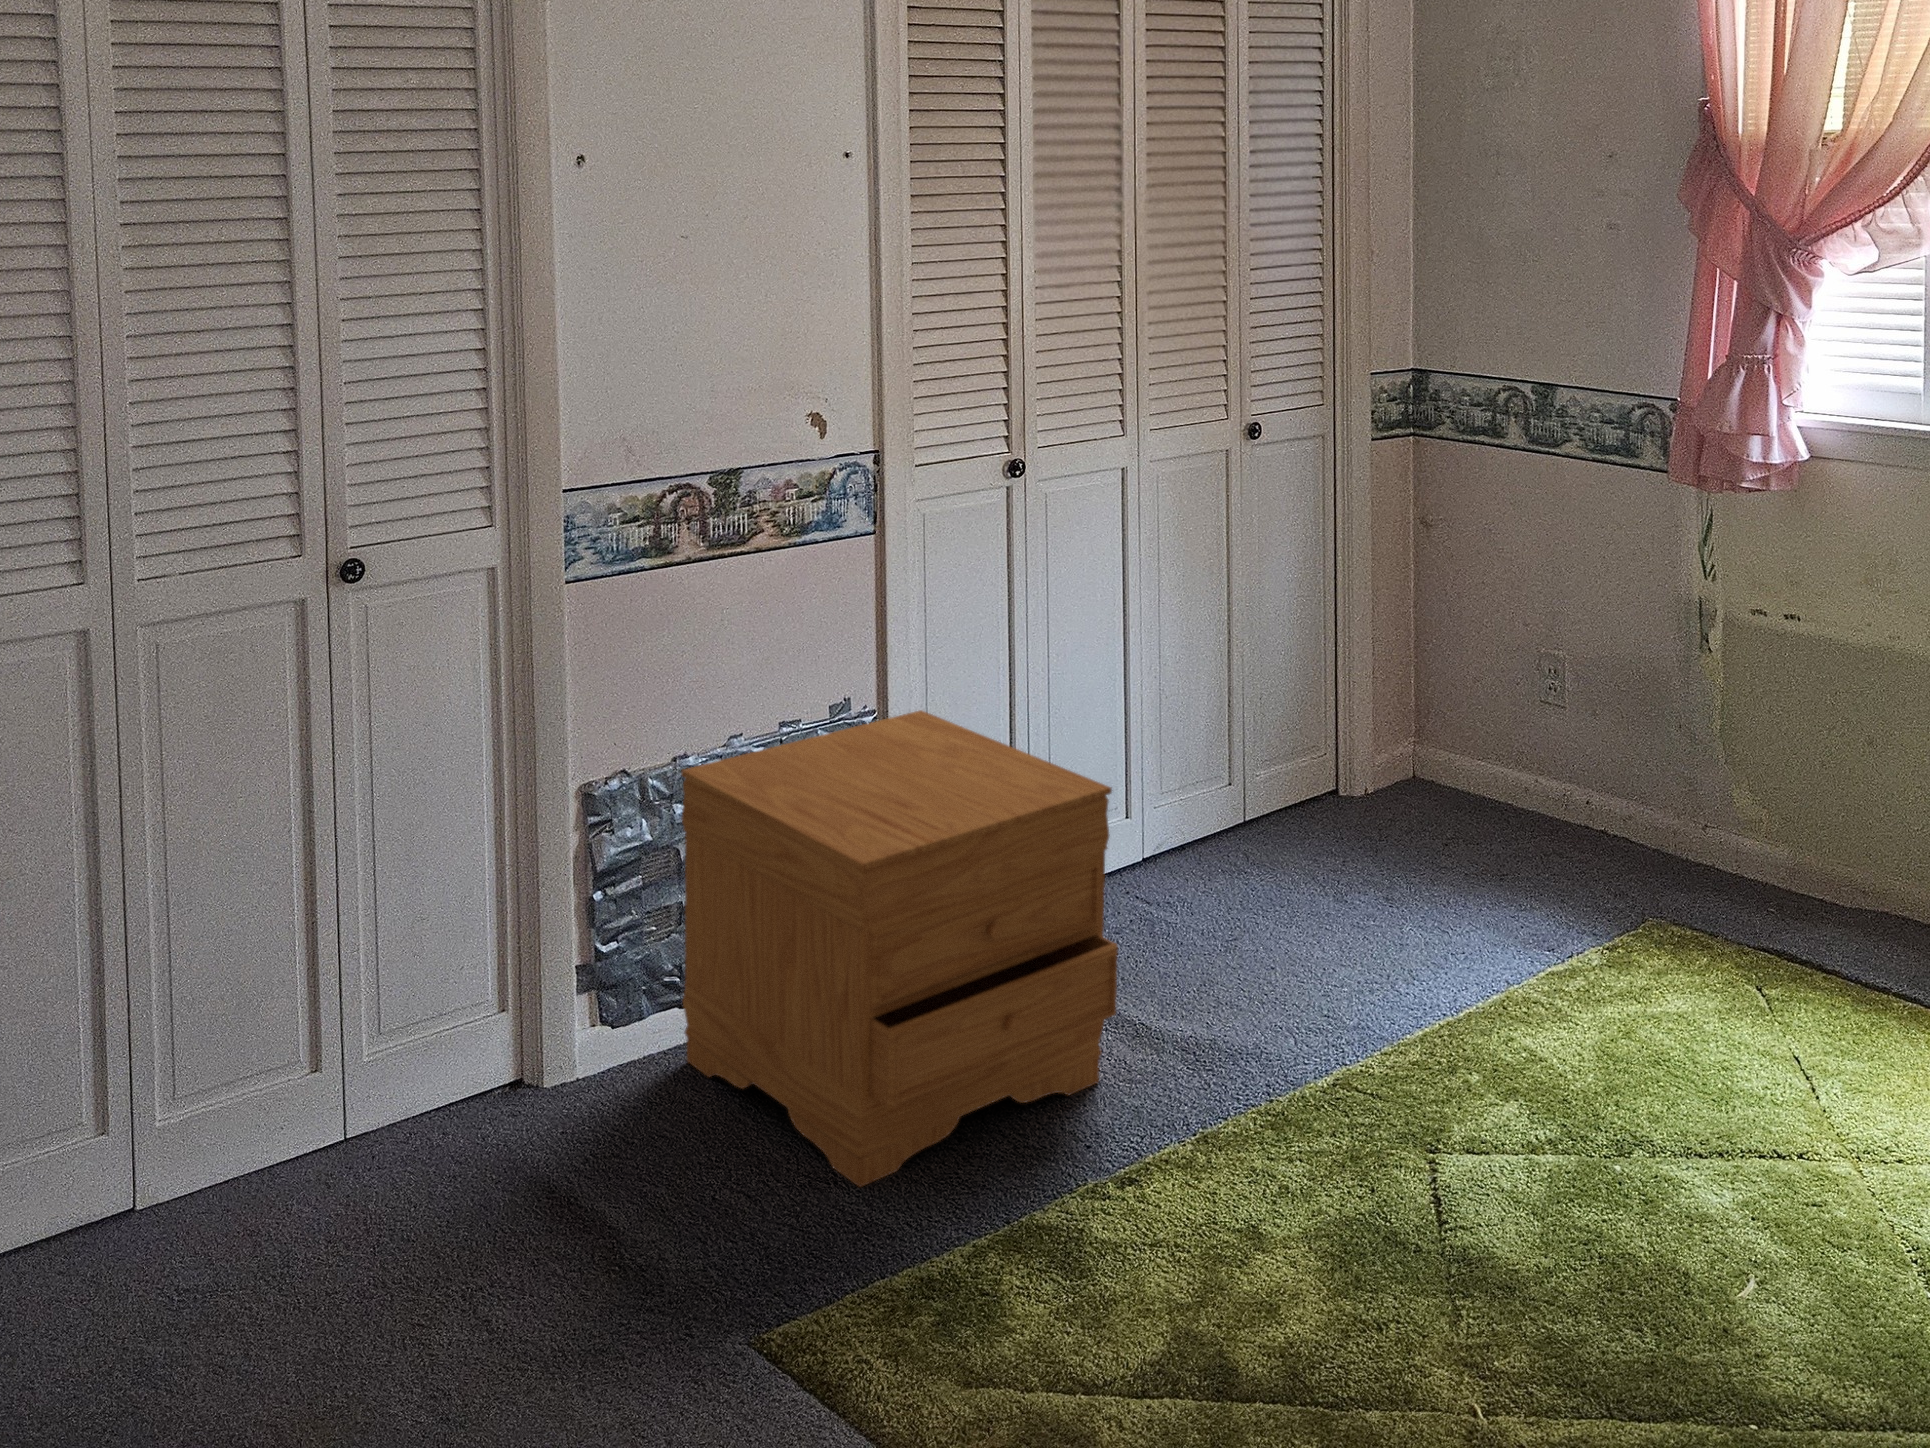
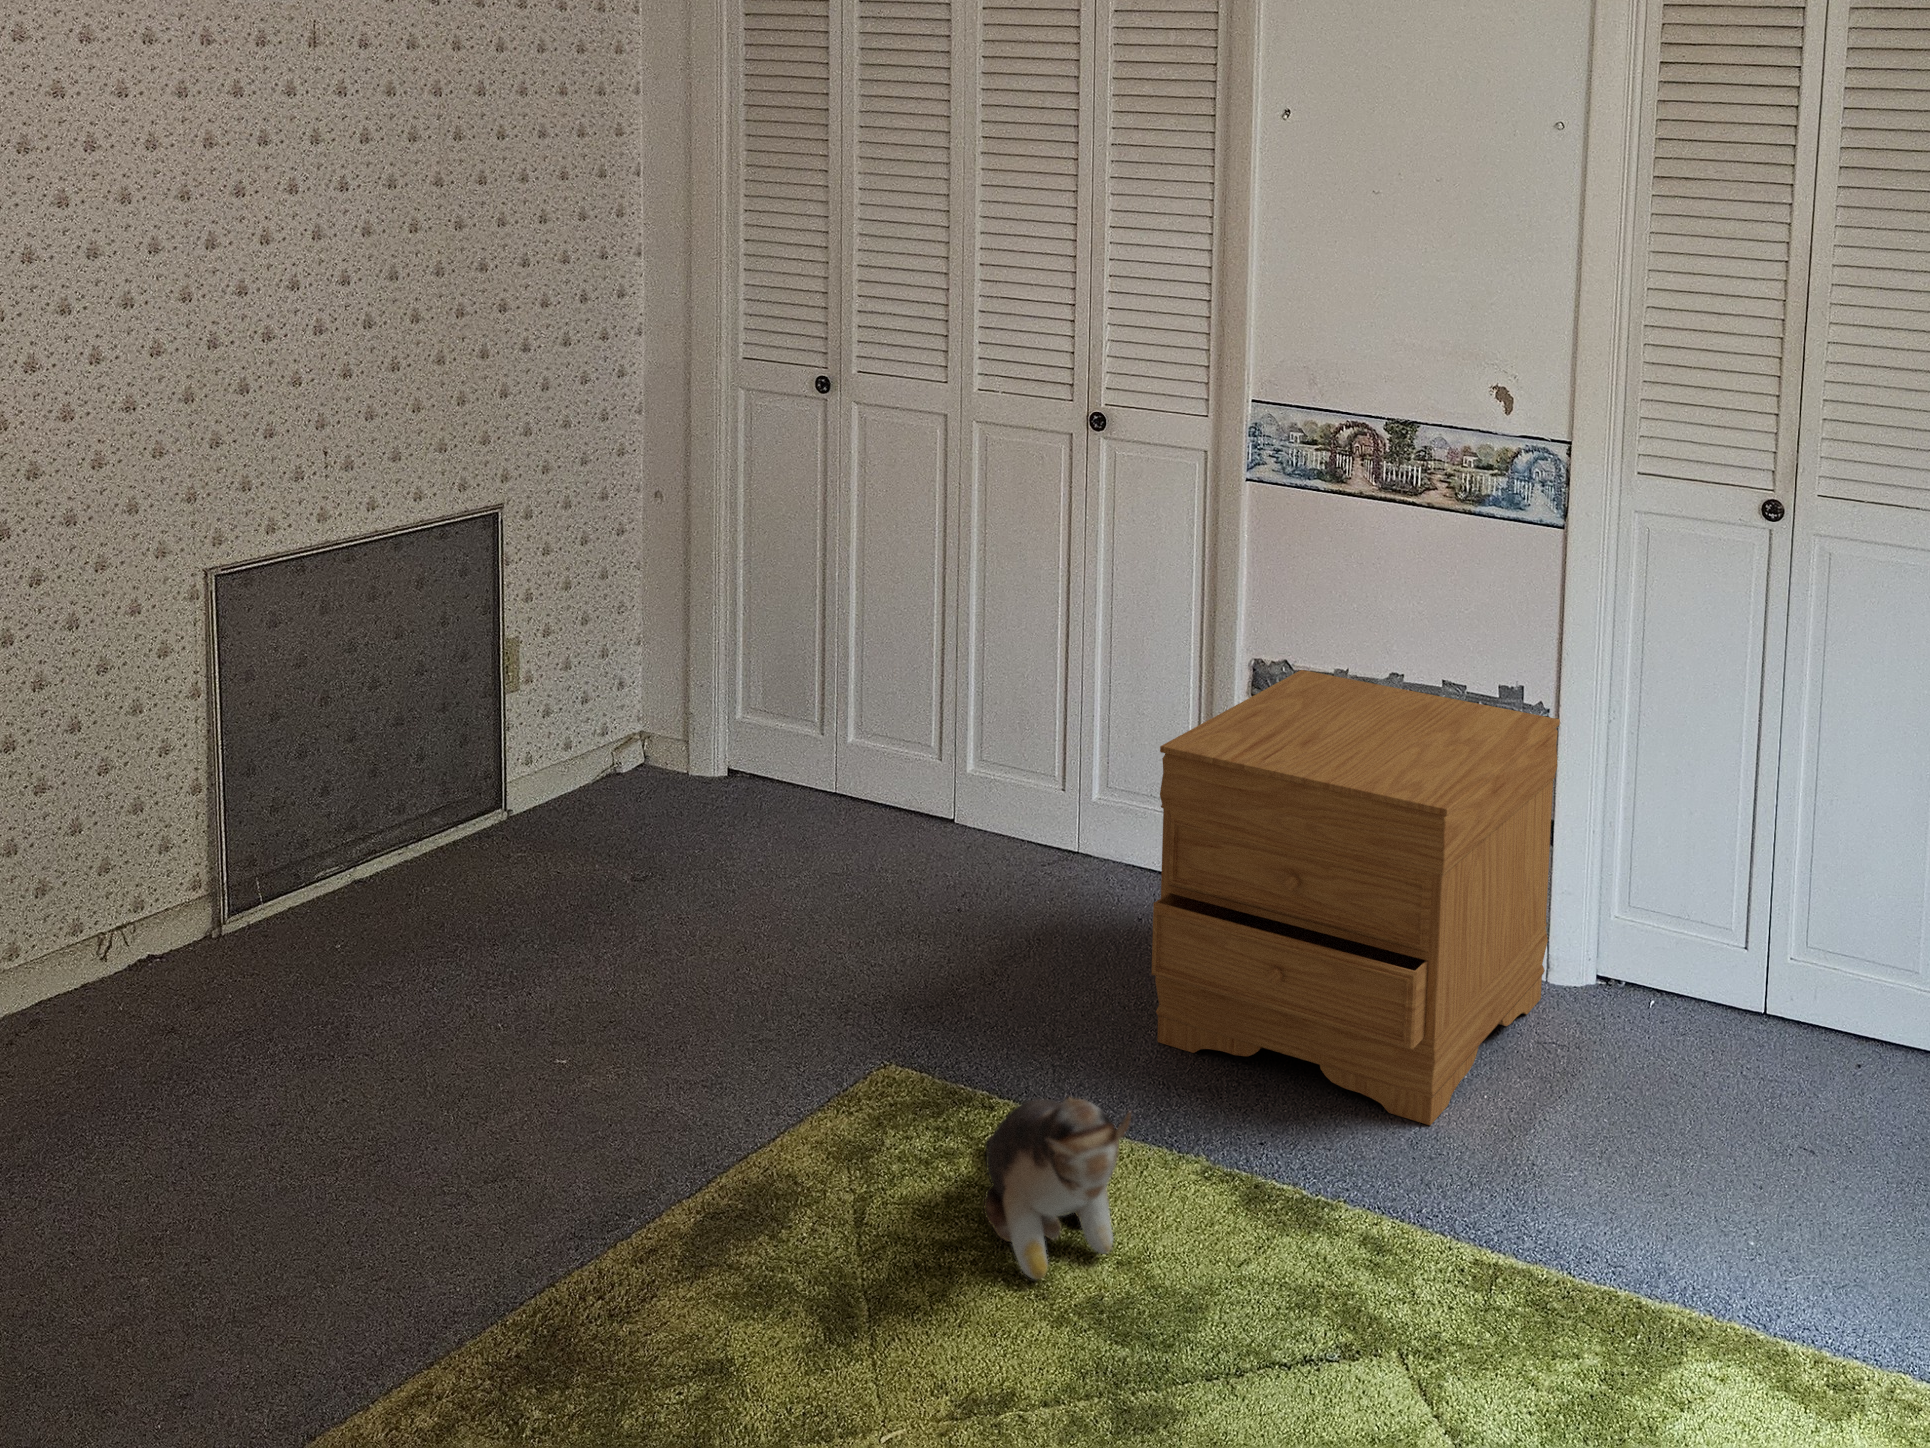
plush toy: none [1016,1116,1359,1349] -> present [984,1097,1131,1279]

